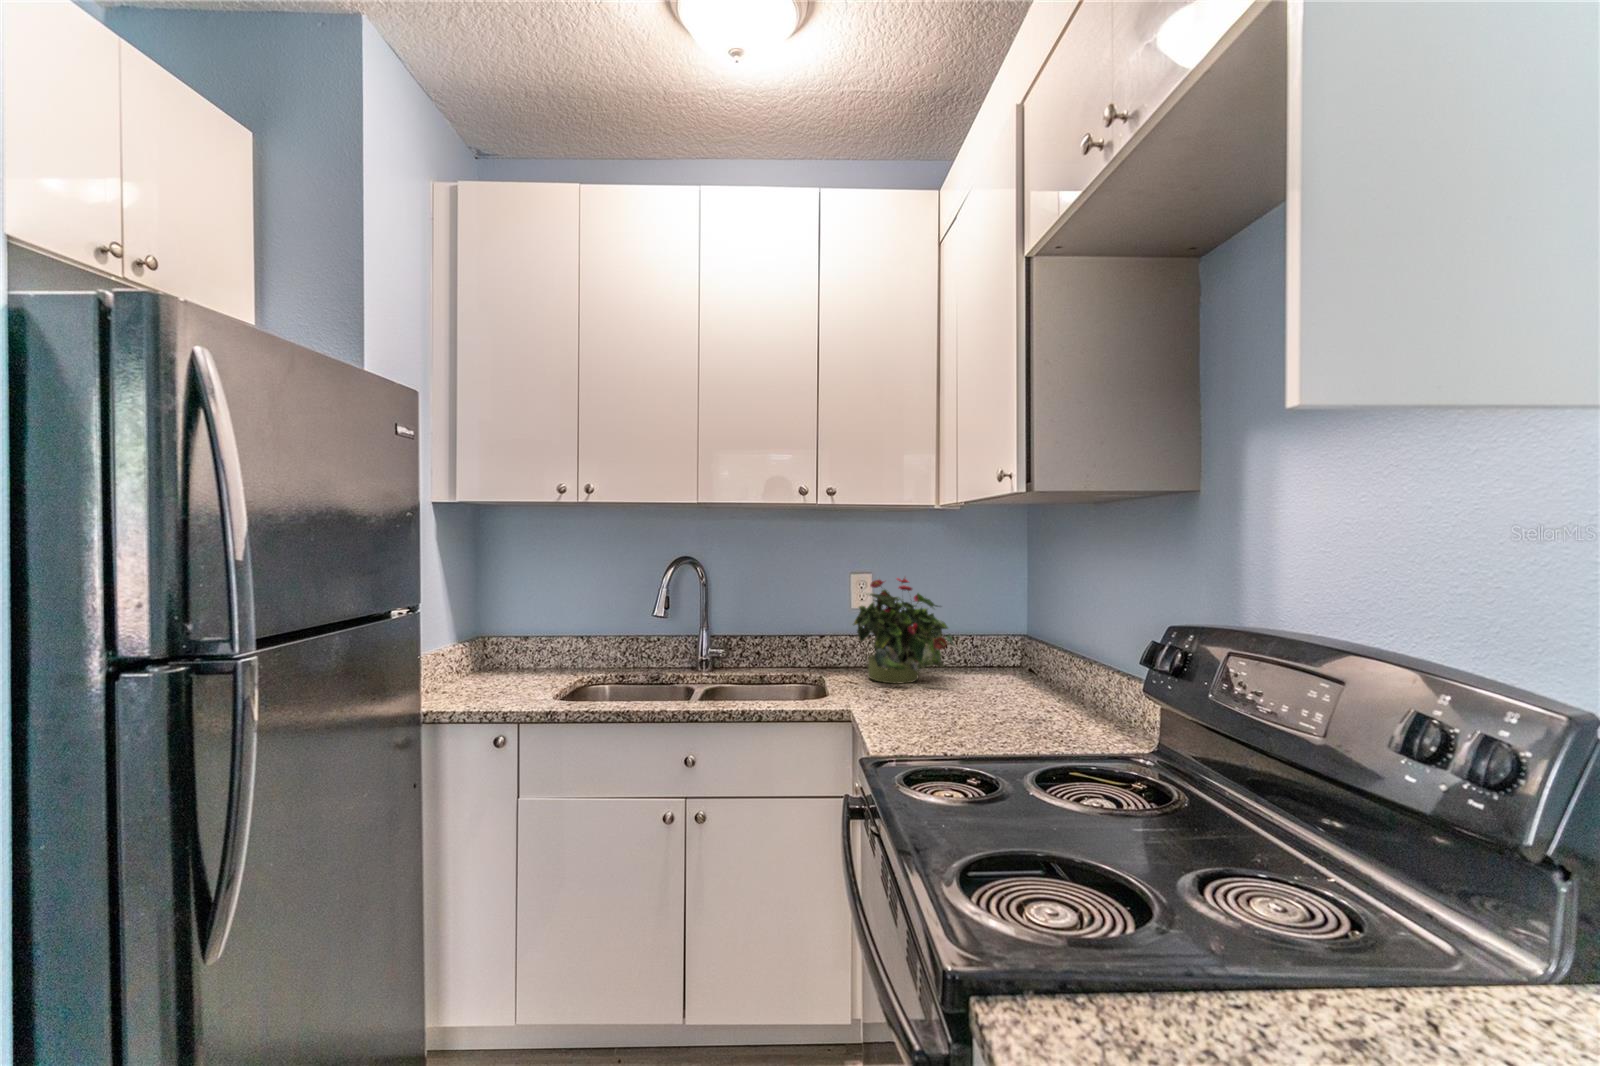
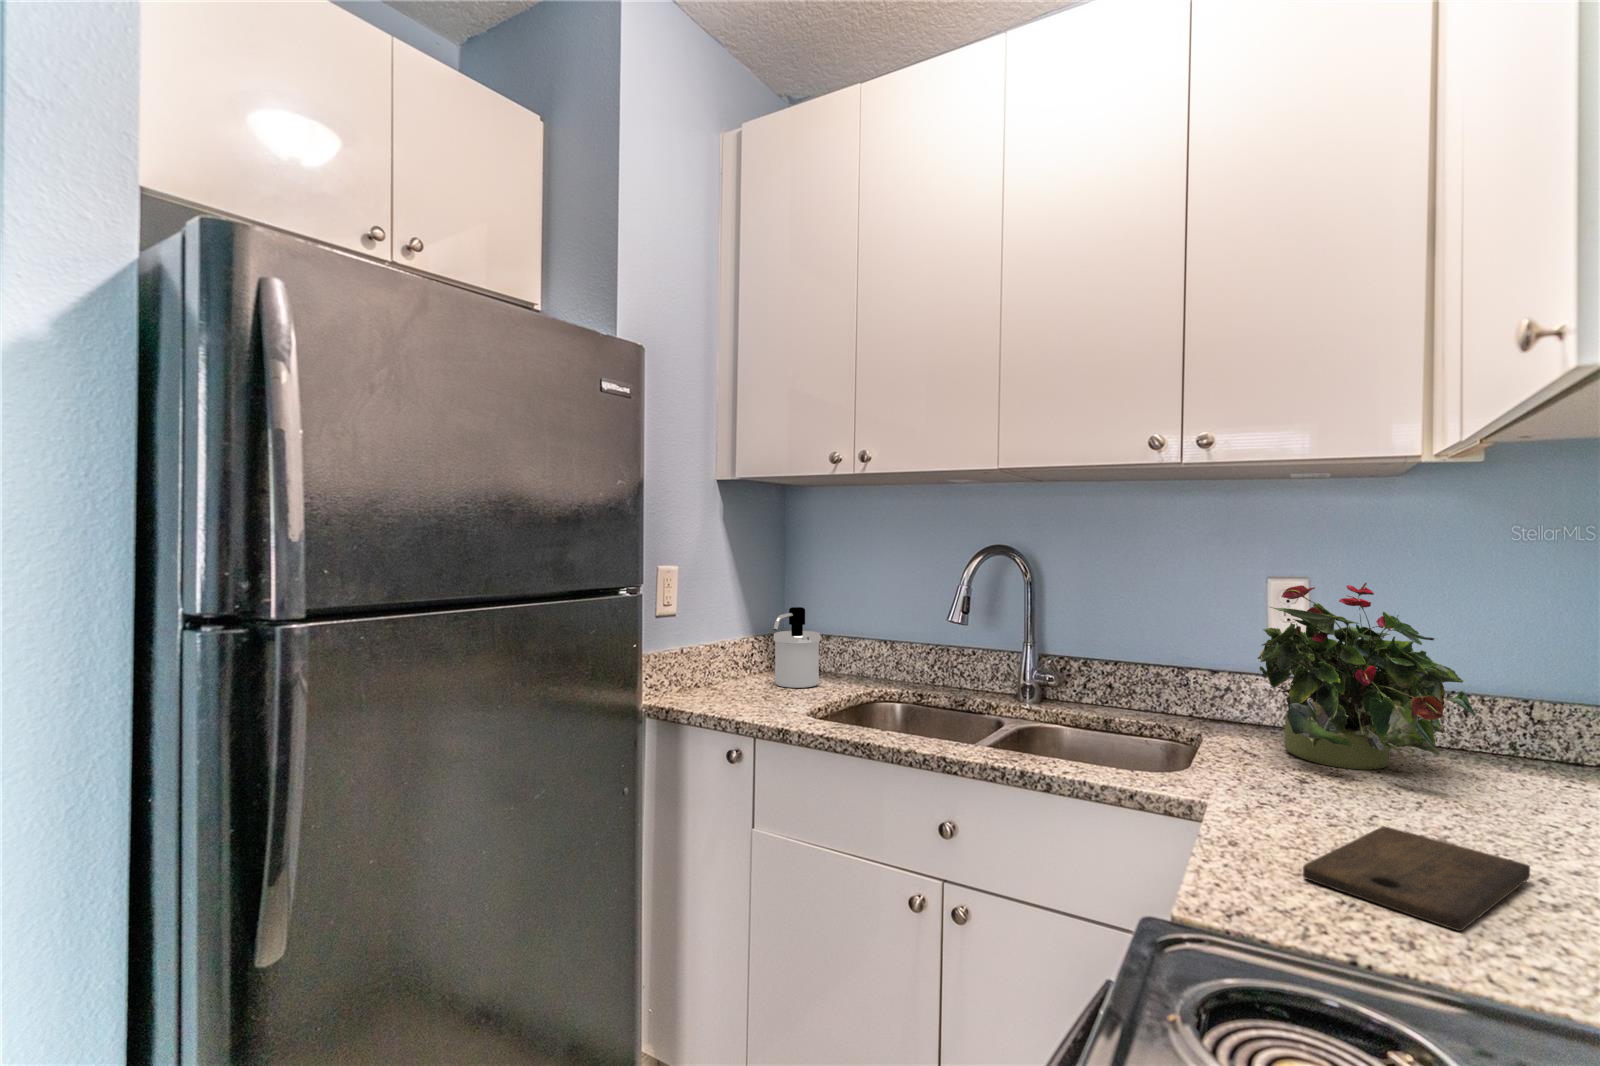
soap dispenser: none [487,613,531,684] -> present [774,607,820,688]
cutting board: none [914,704,991,737] -> present [1303,827,1530,931]

